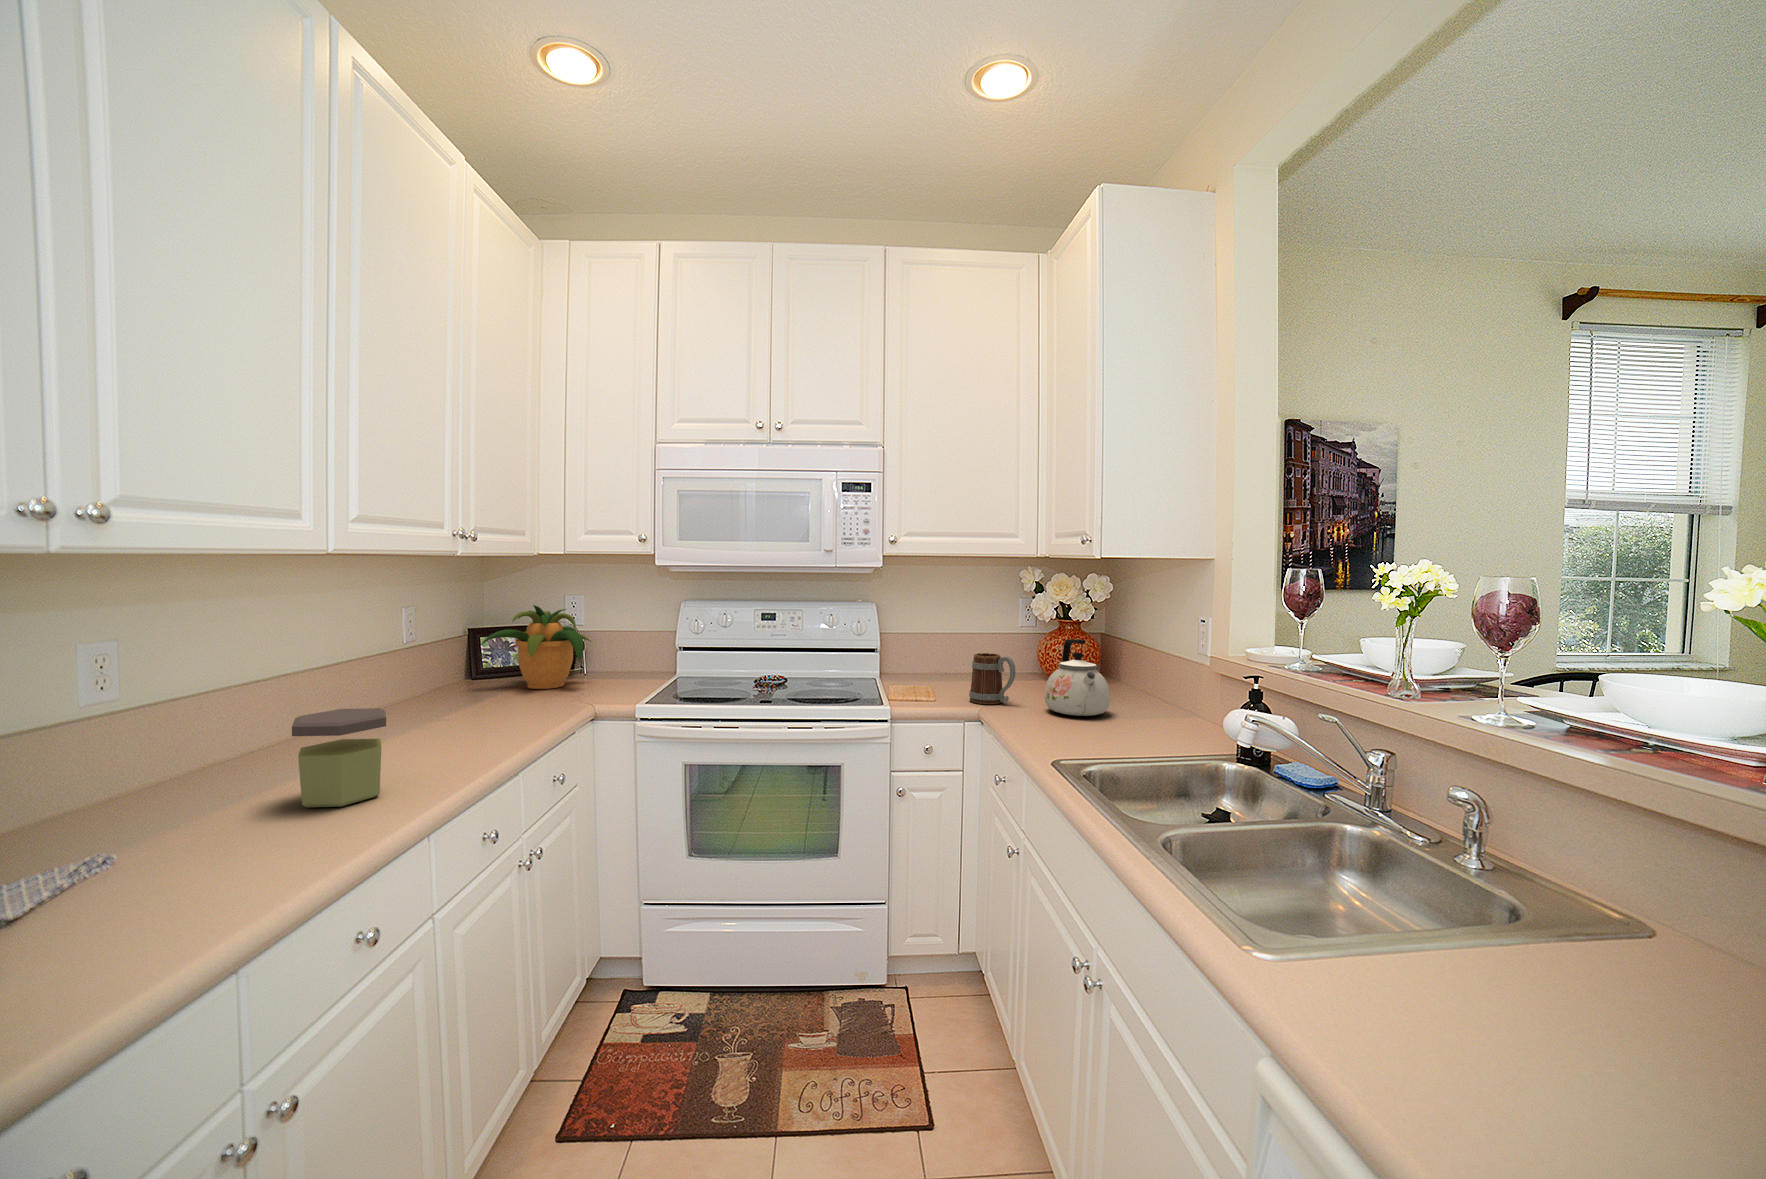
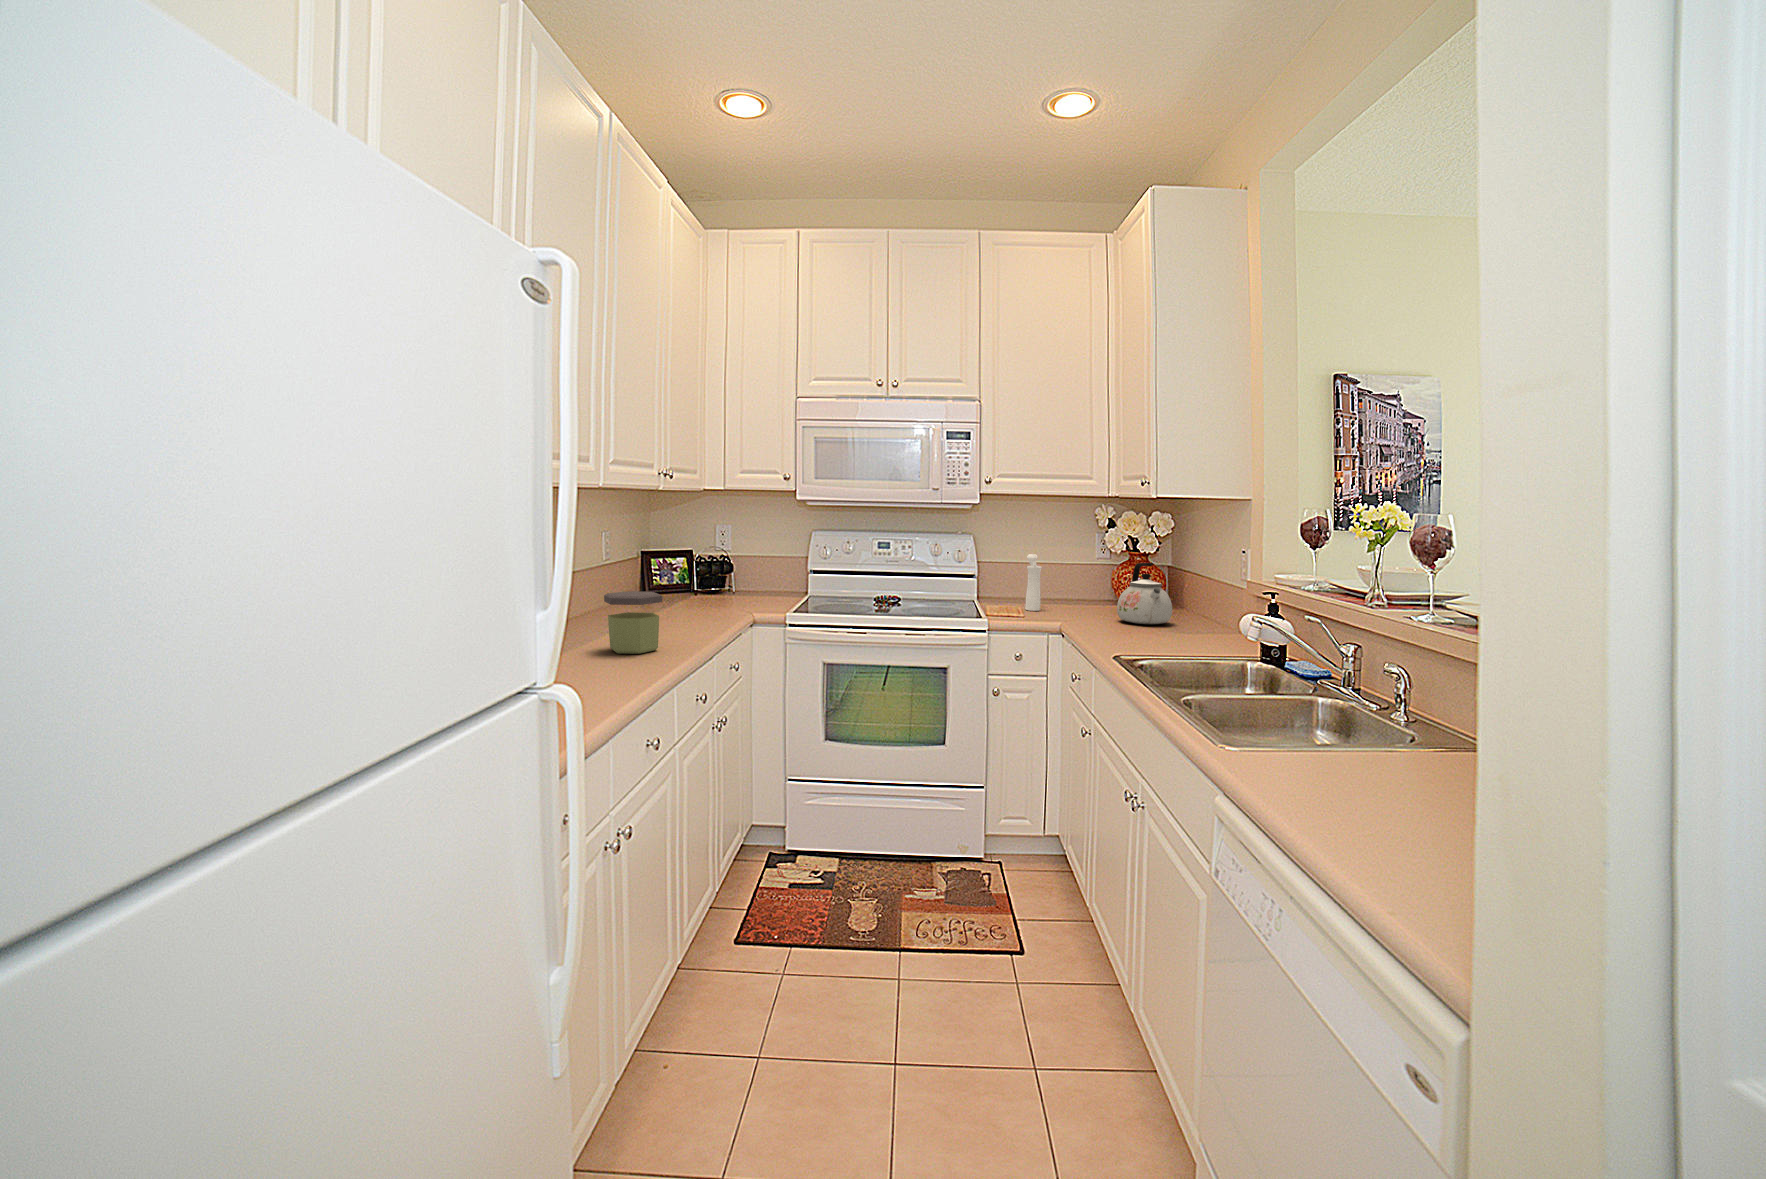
potted plant: present [481,605,592,689] -> none [658,533,743,601]
pepper mill: none [938,625,957,695] -> present [1025,554,1042,611]
mug: present [969,653,1015,704] -> none [1053,576,1093,617]

